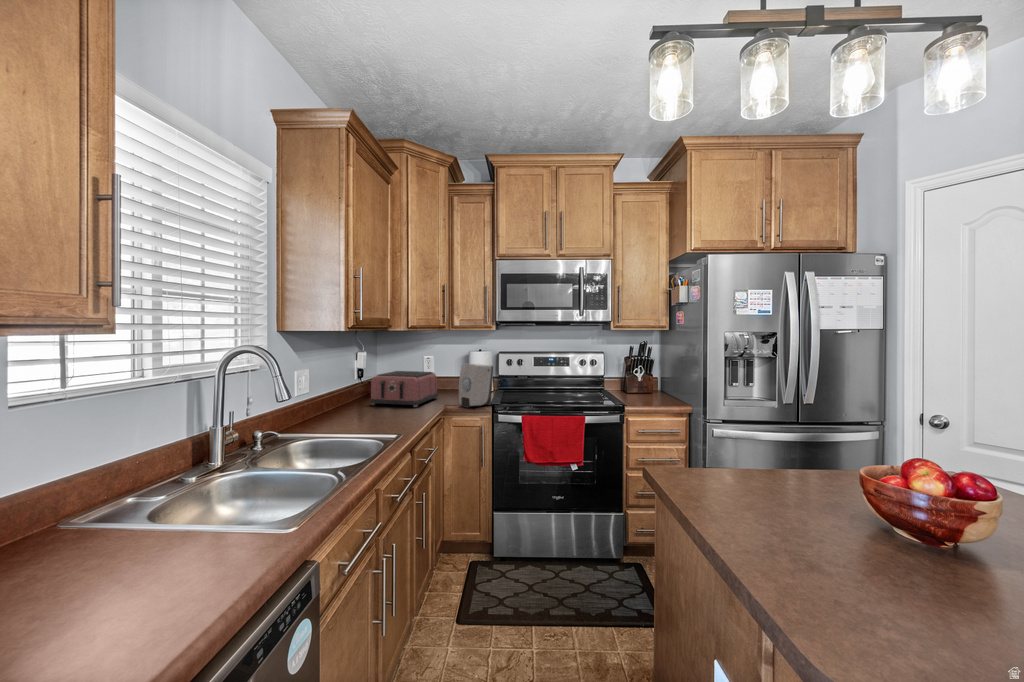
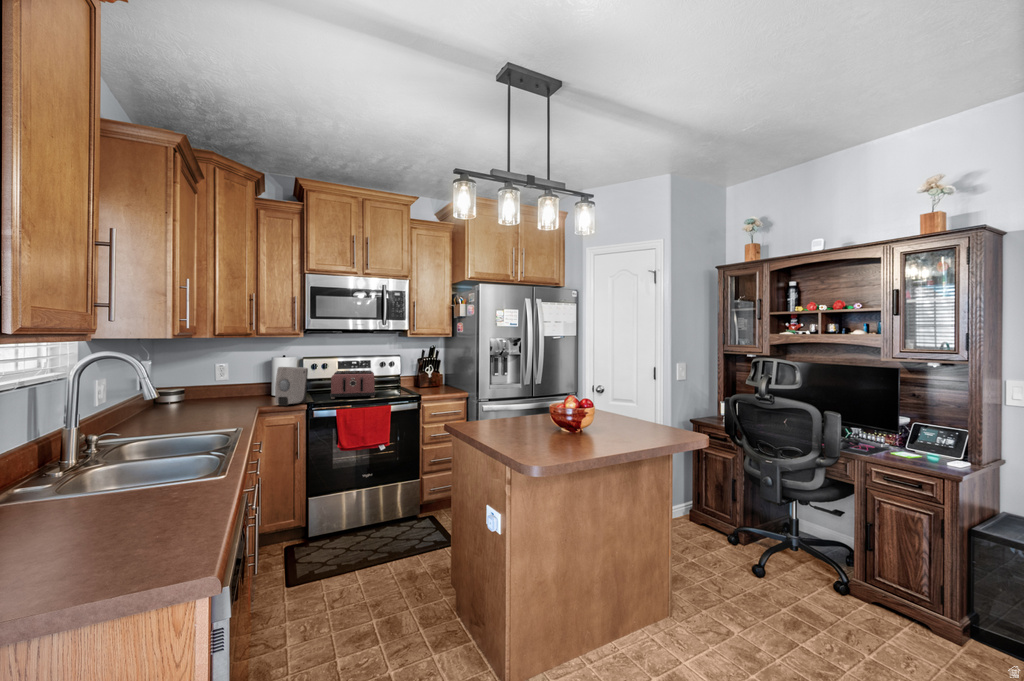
toaster: present [369,371,438,407] -> present [330,370,375,399]

